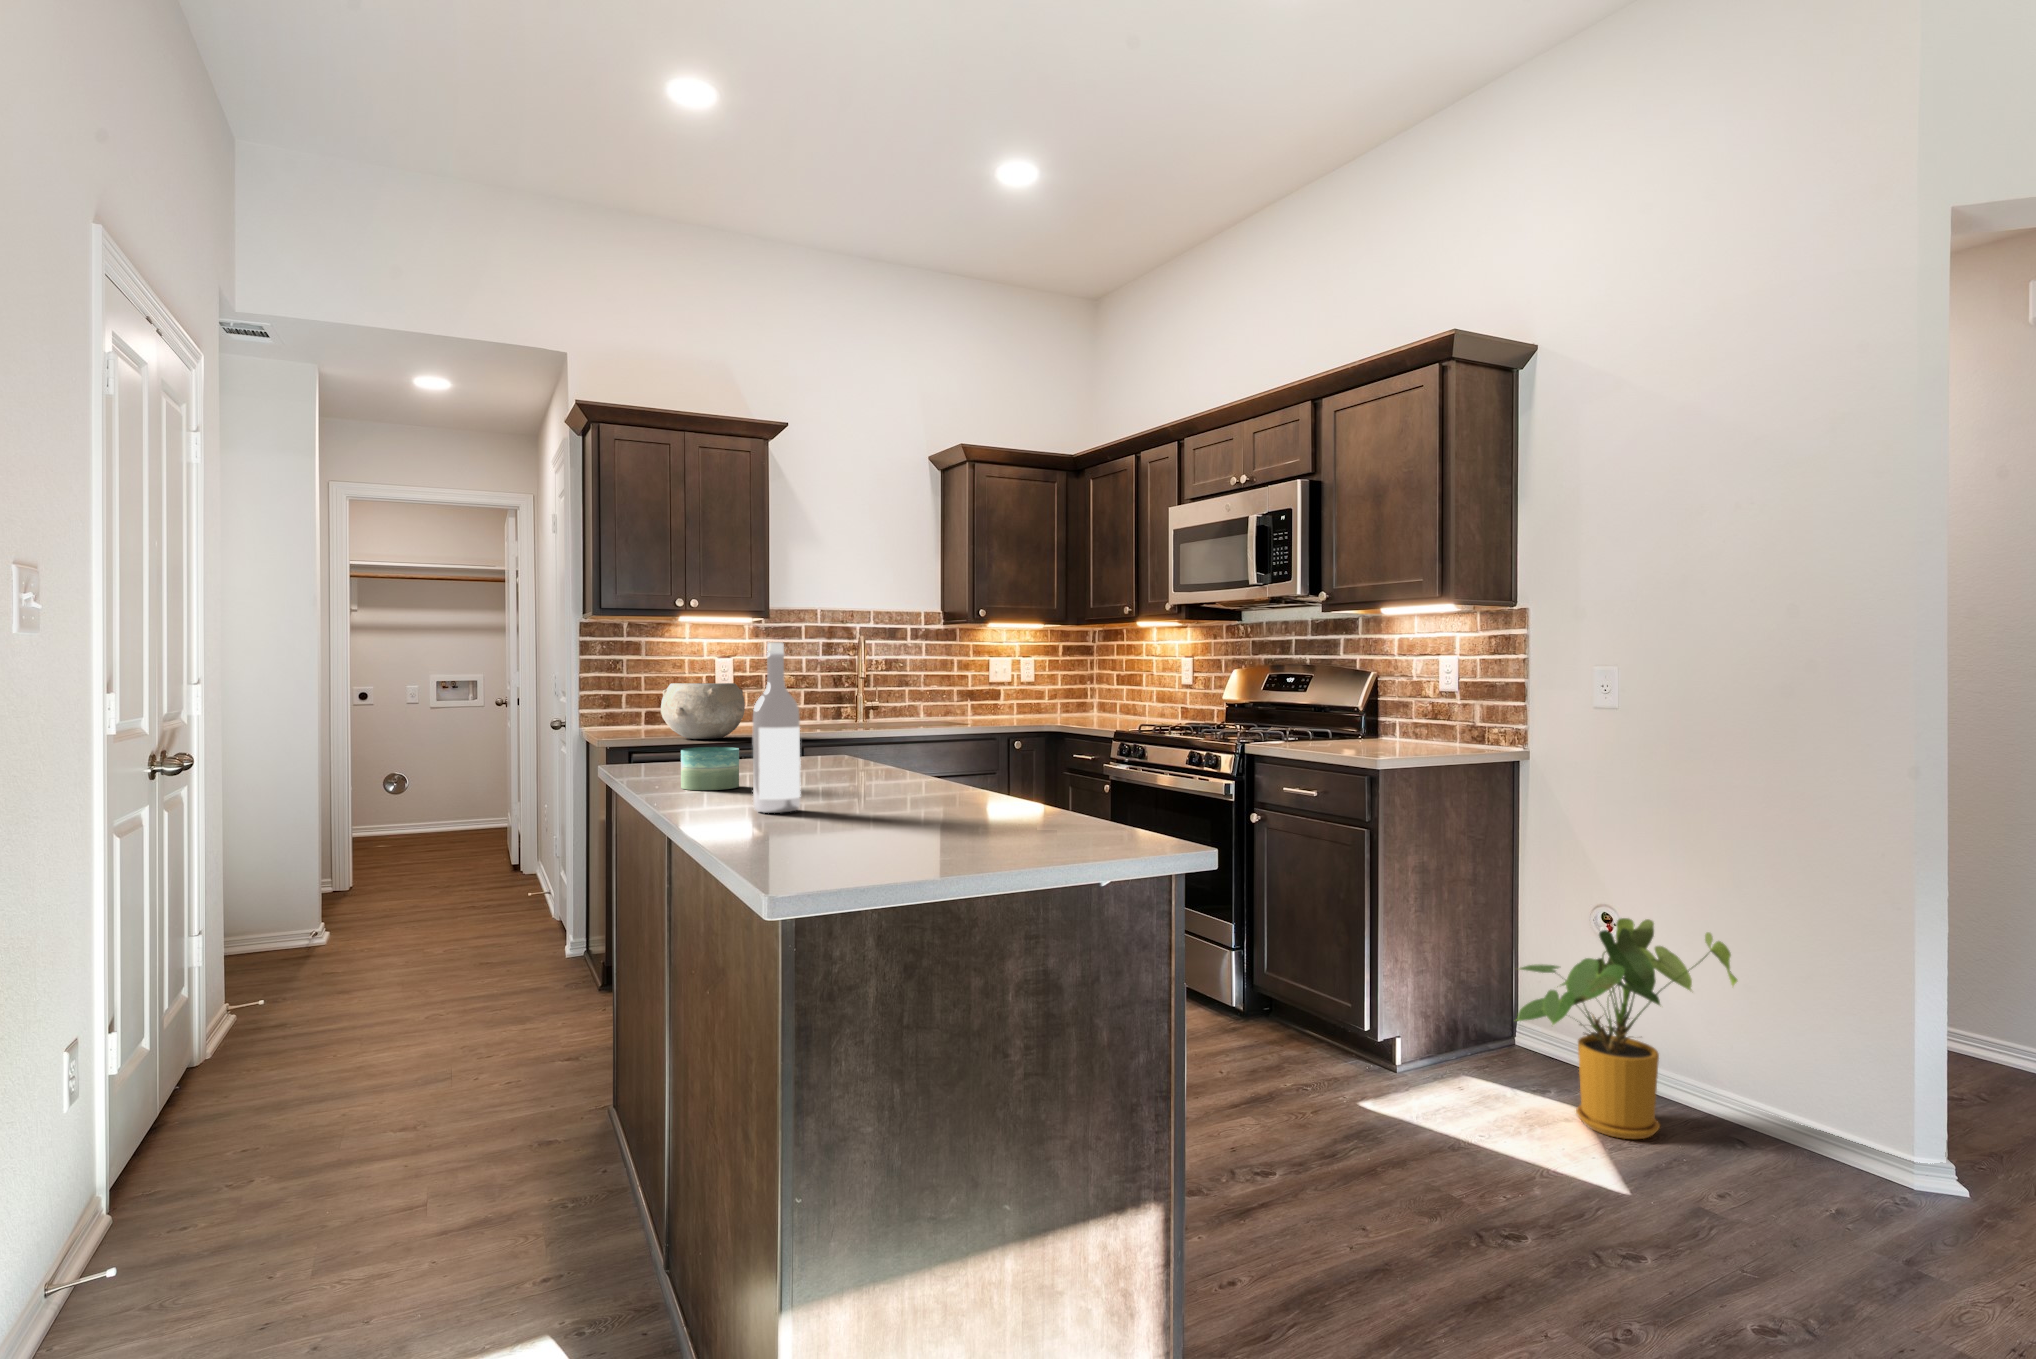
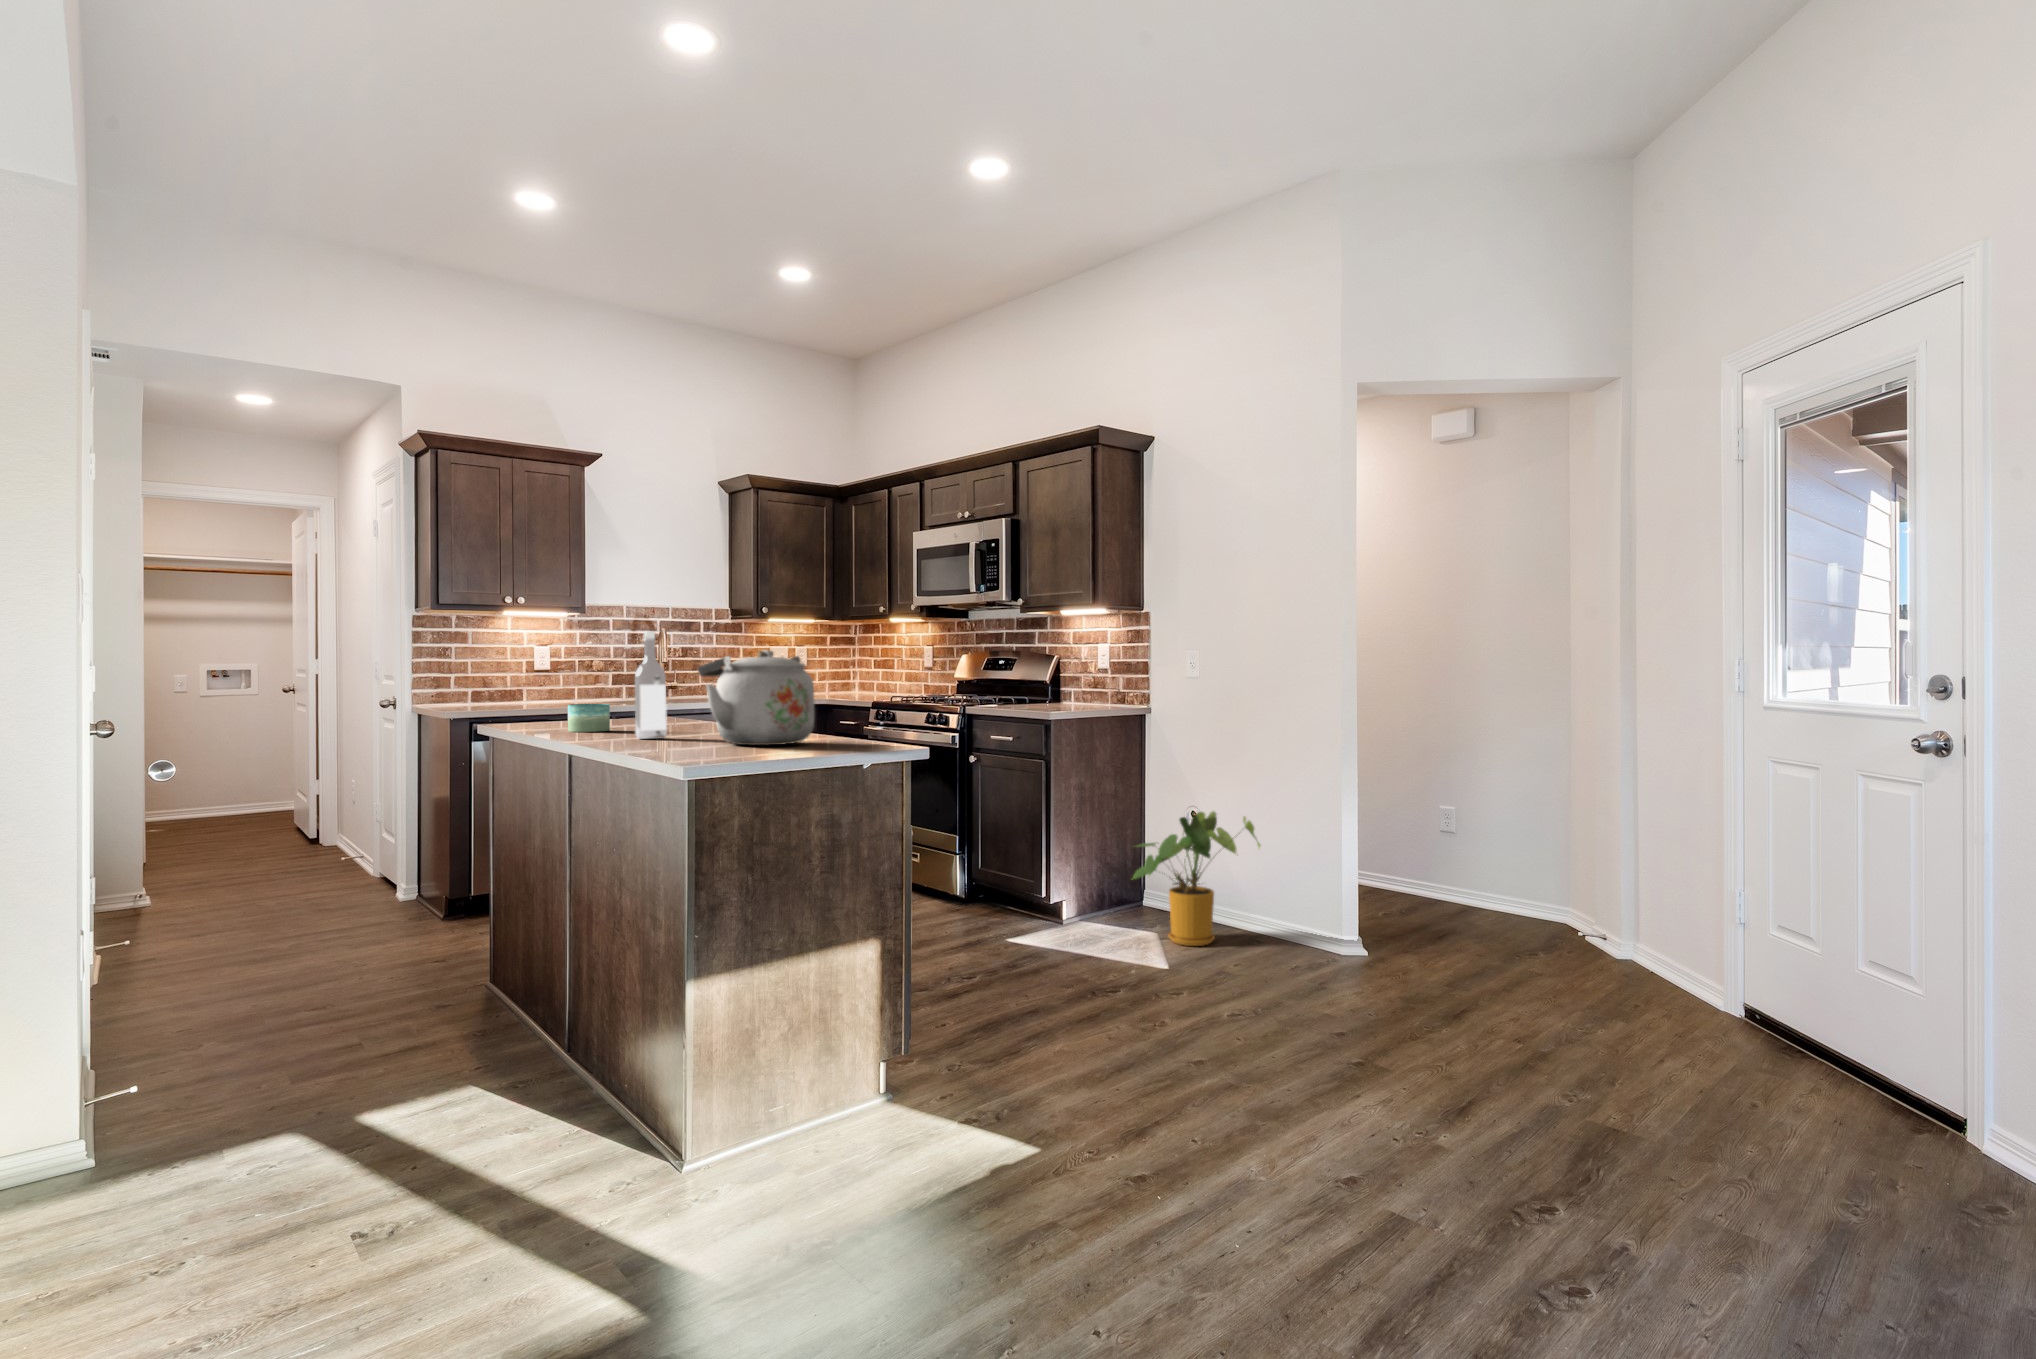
kettle: none [838,674,1025,839] -> present [698,650,814,745]
ceramic bowl: present [661,683,745,739] -> none [501,665,572,710]

